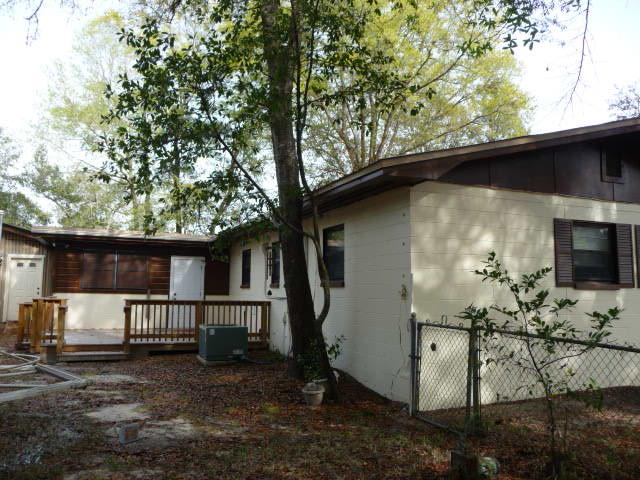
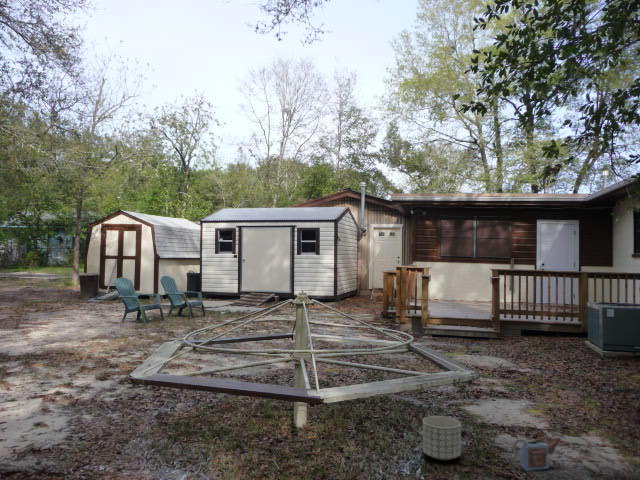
planter: none [44,417,76,450] -> present [423,416,461,461]

